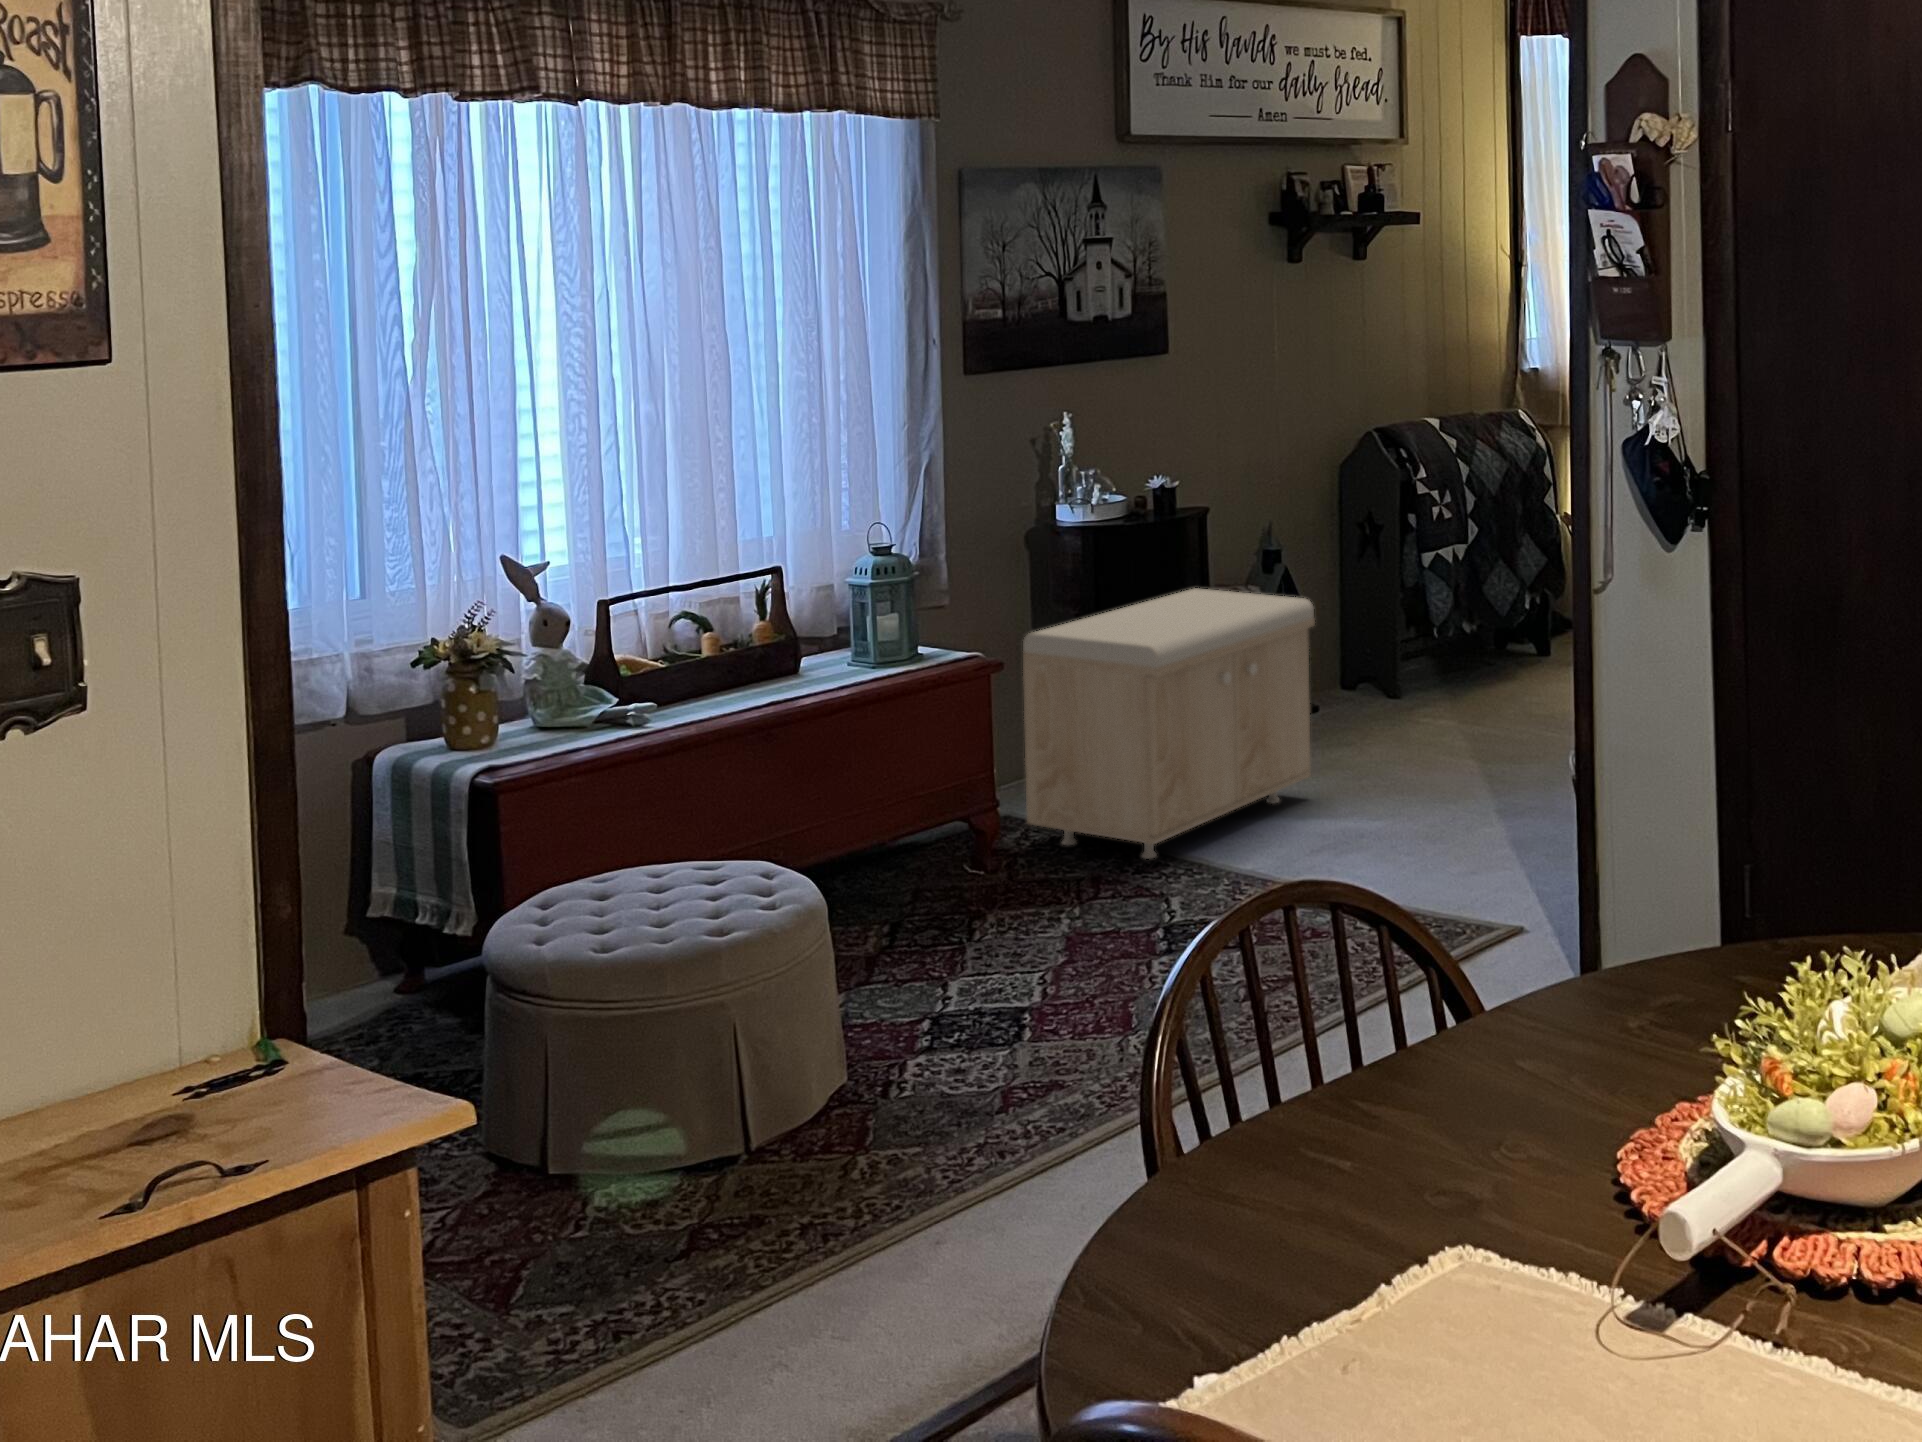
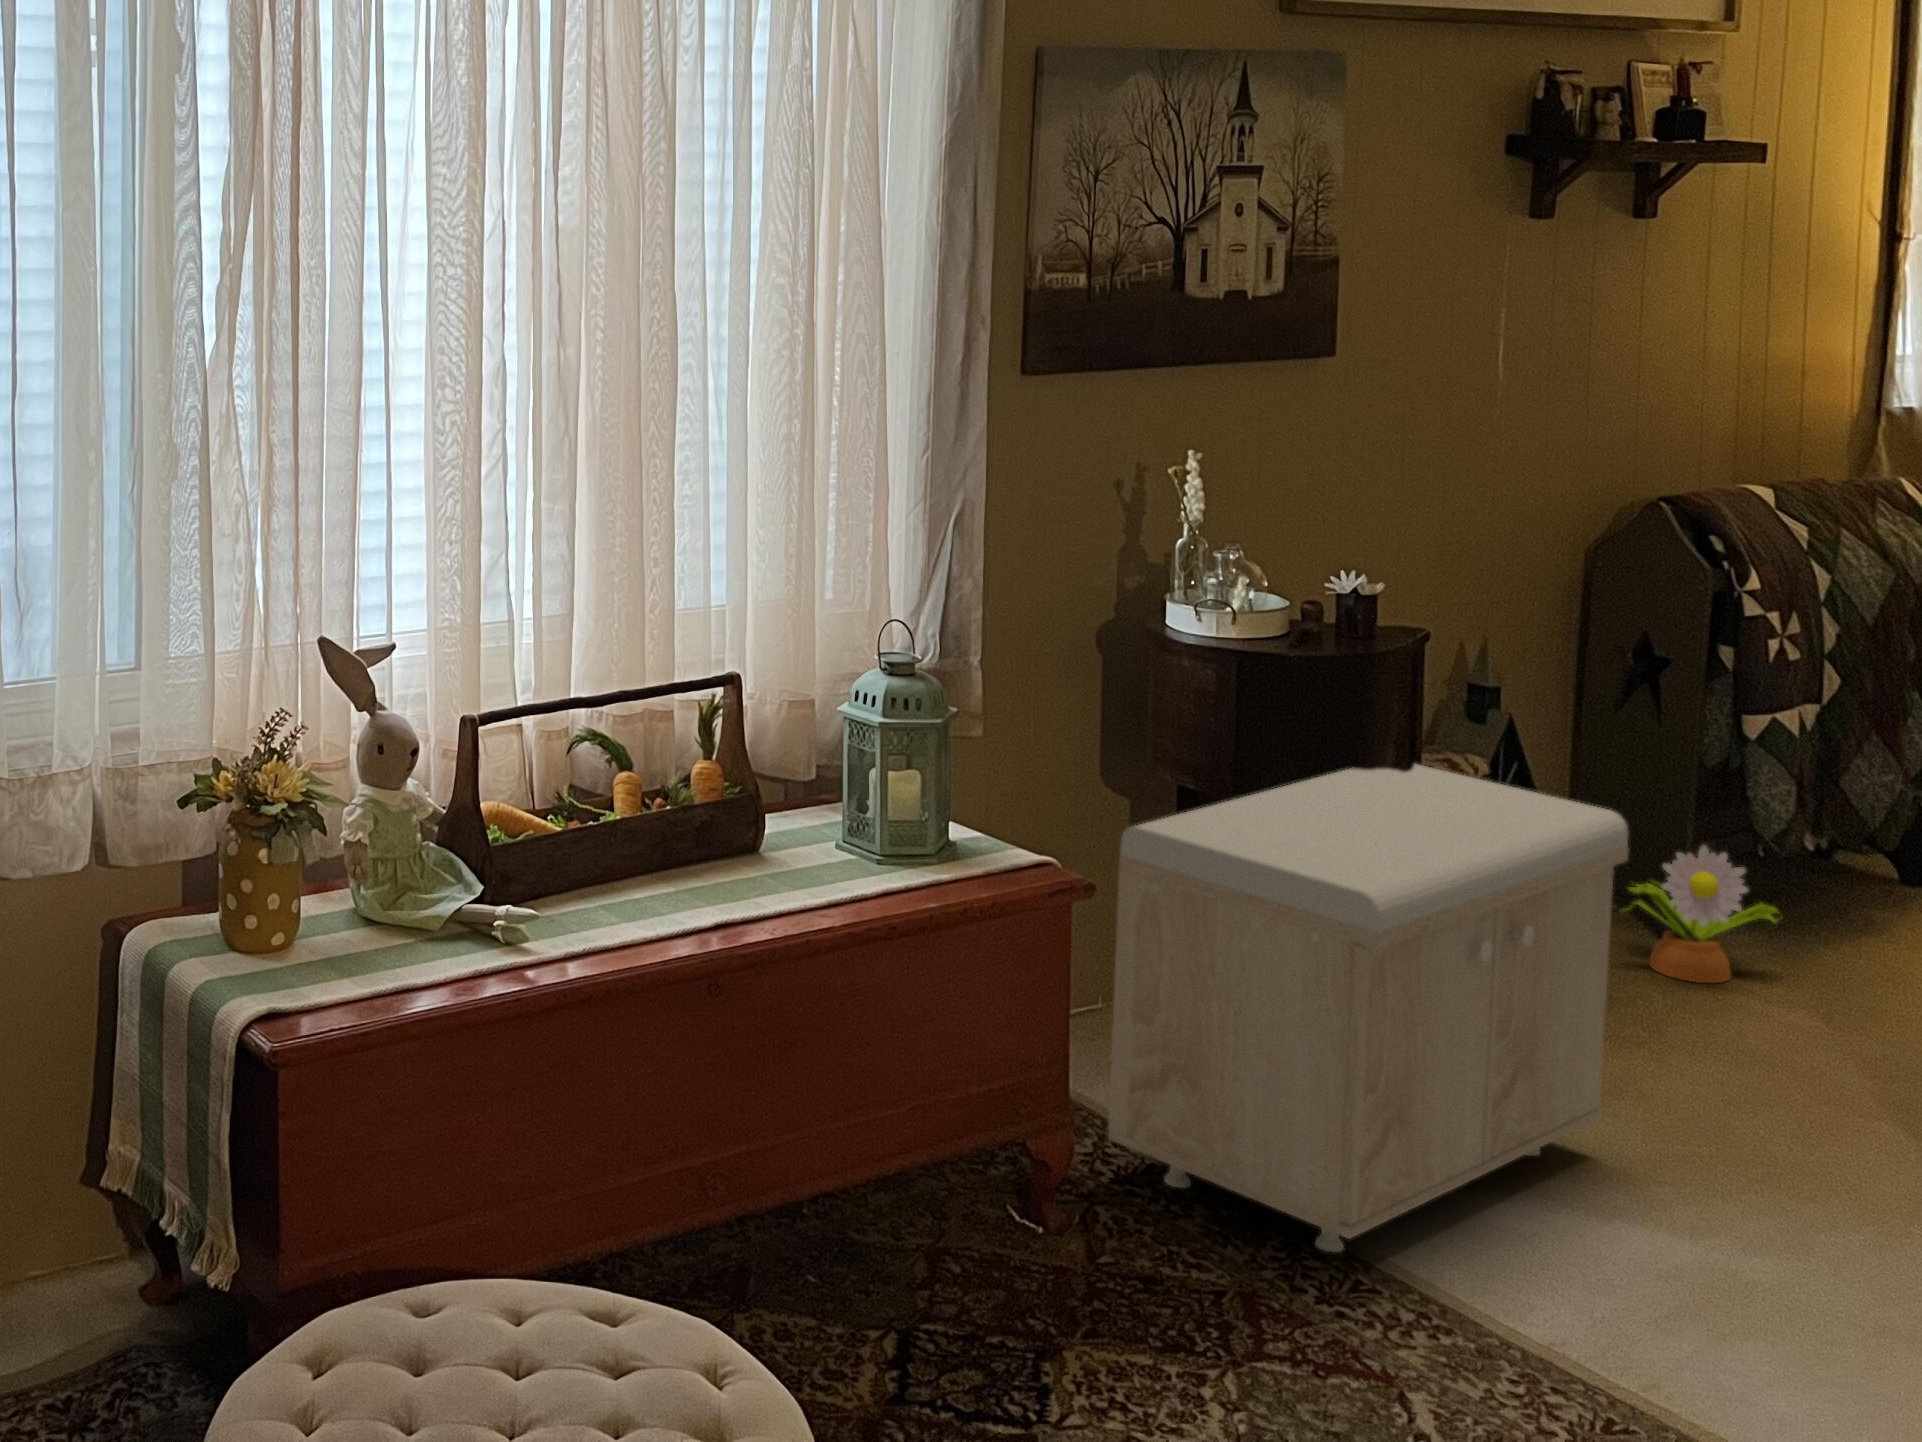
decorative plant: none [1357,631,1446,715] -> present [1621,845,1779,983]

